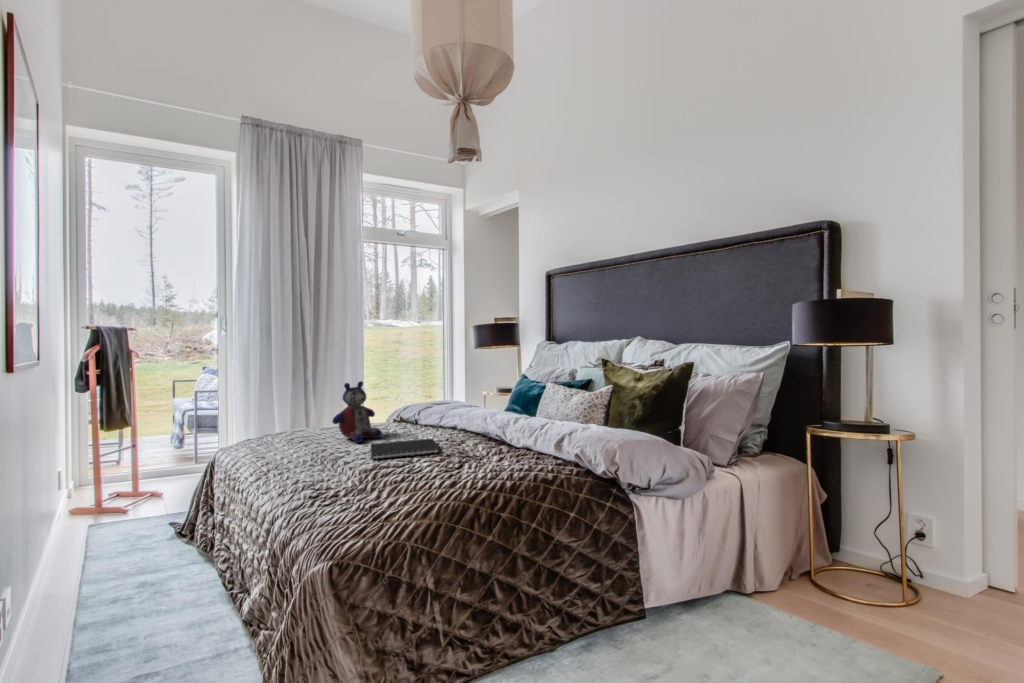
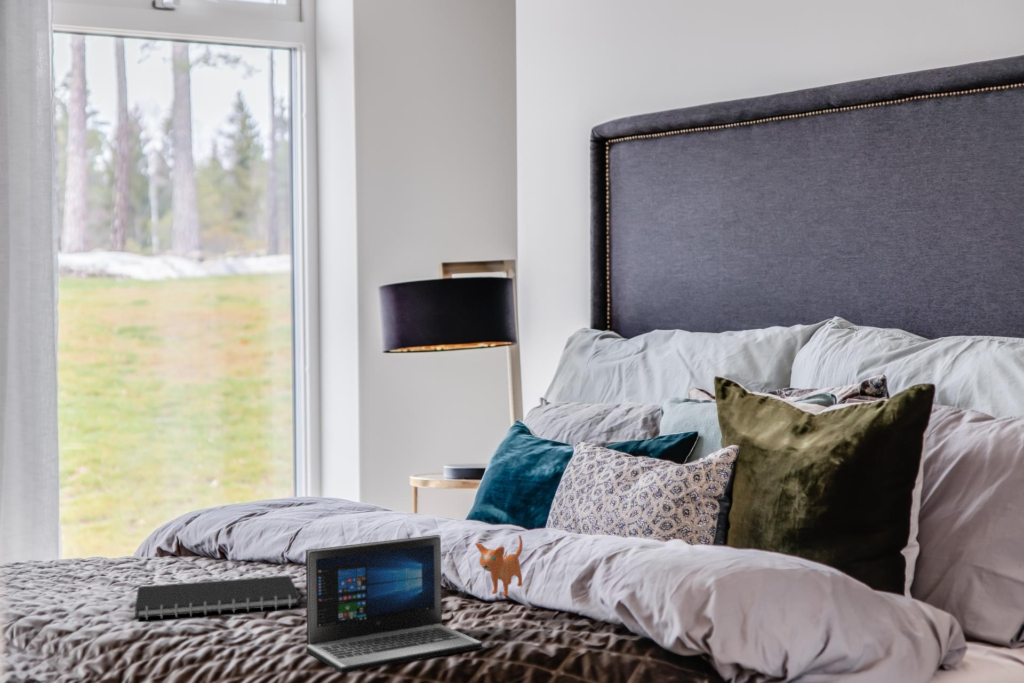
stuffed bear: present [332,381,382,443] -> none [50,440,170,587]
laptop: none [447,425,533,488] -> present [306,535,522,673]

